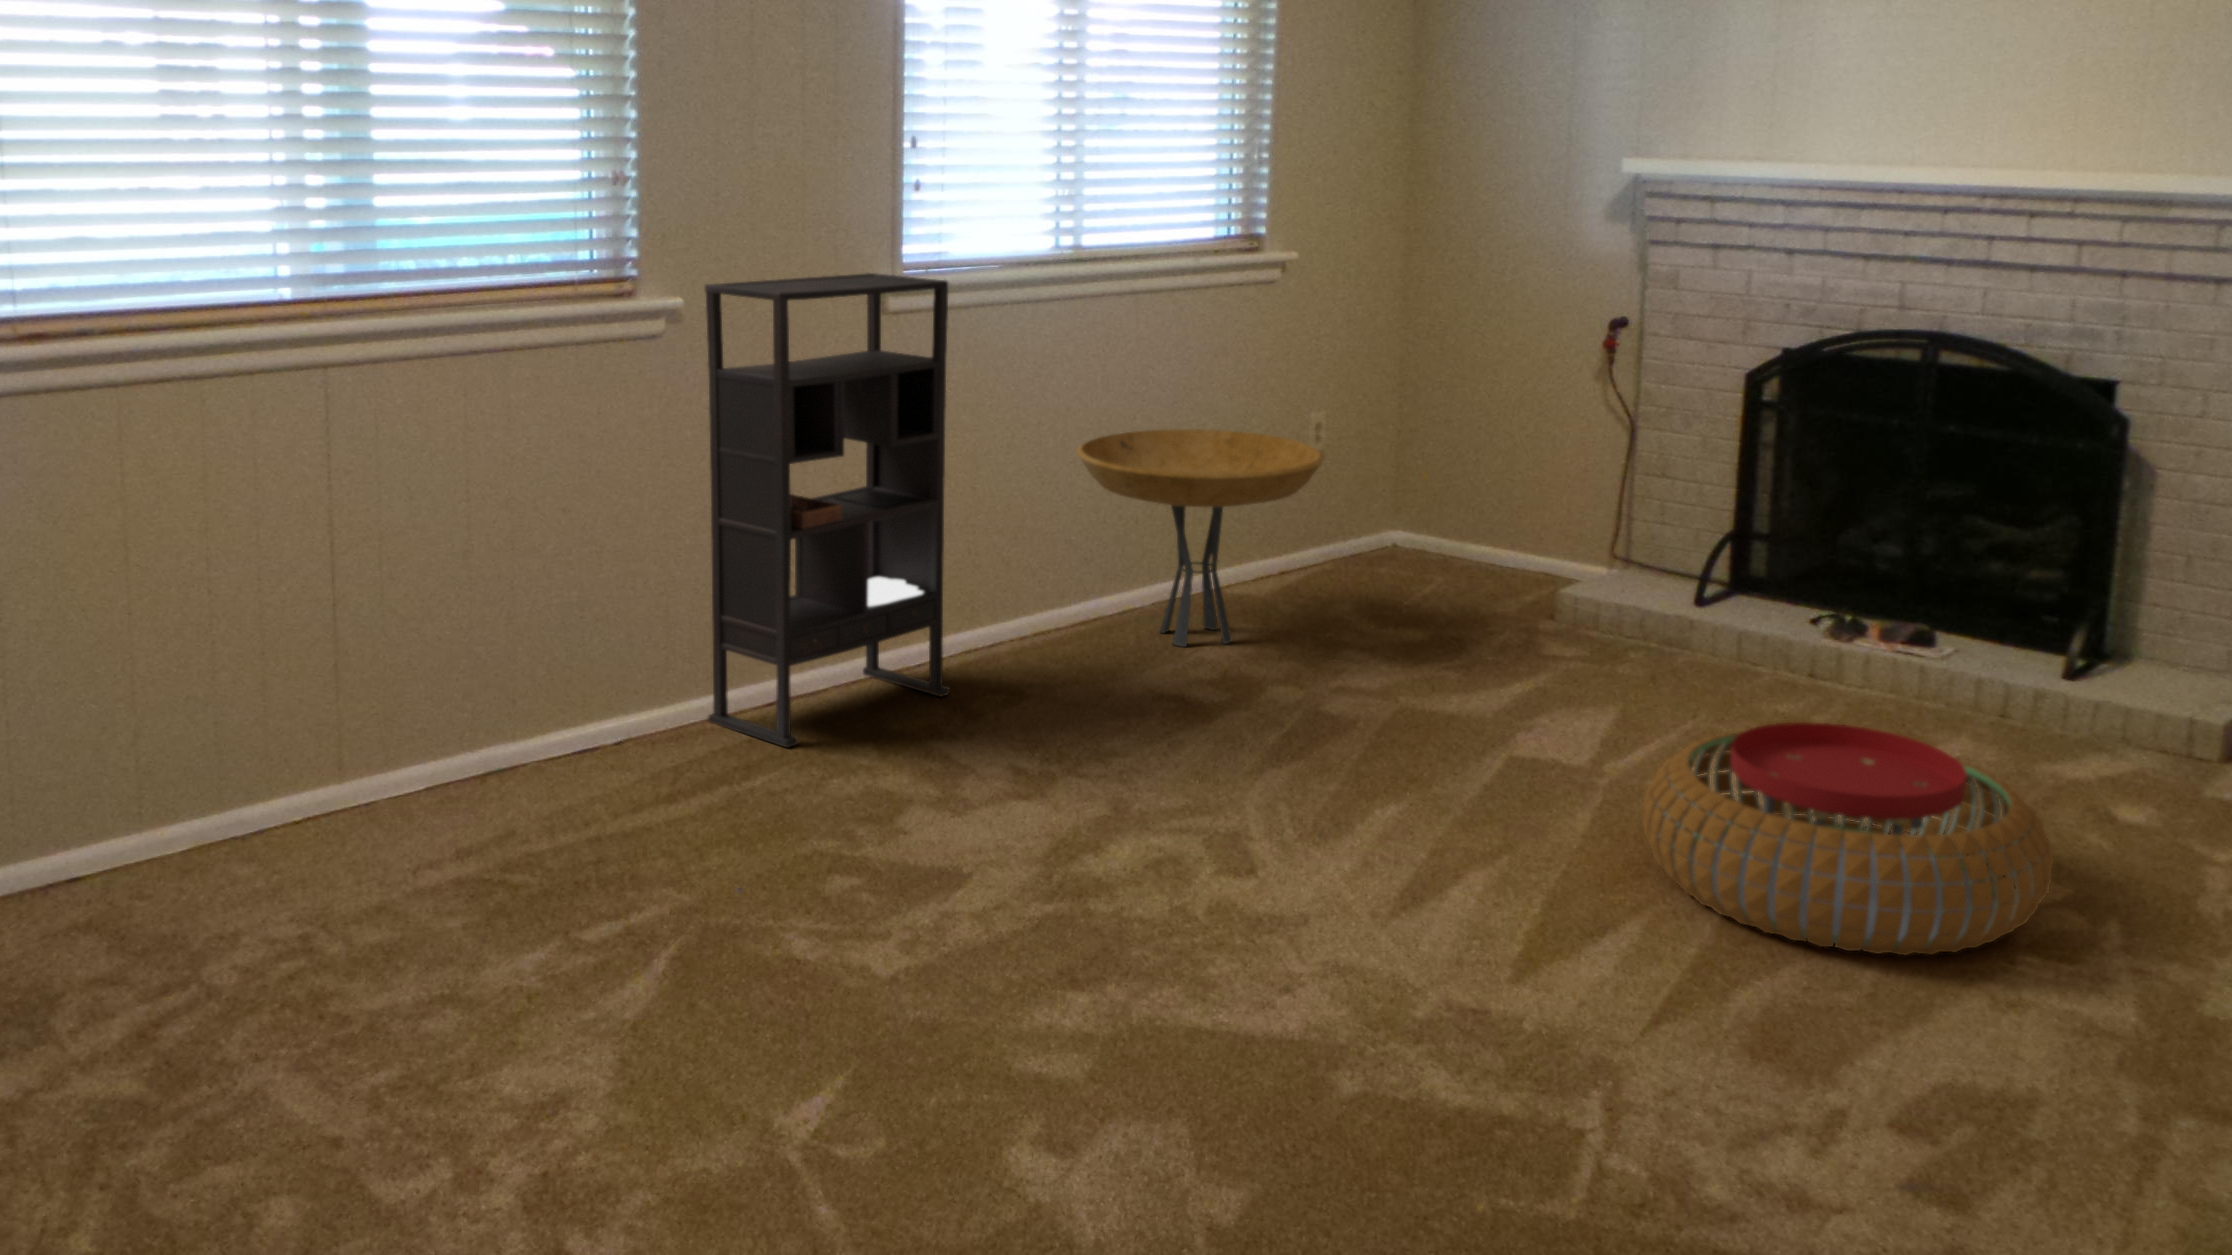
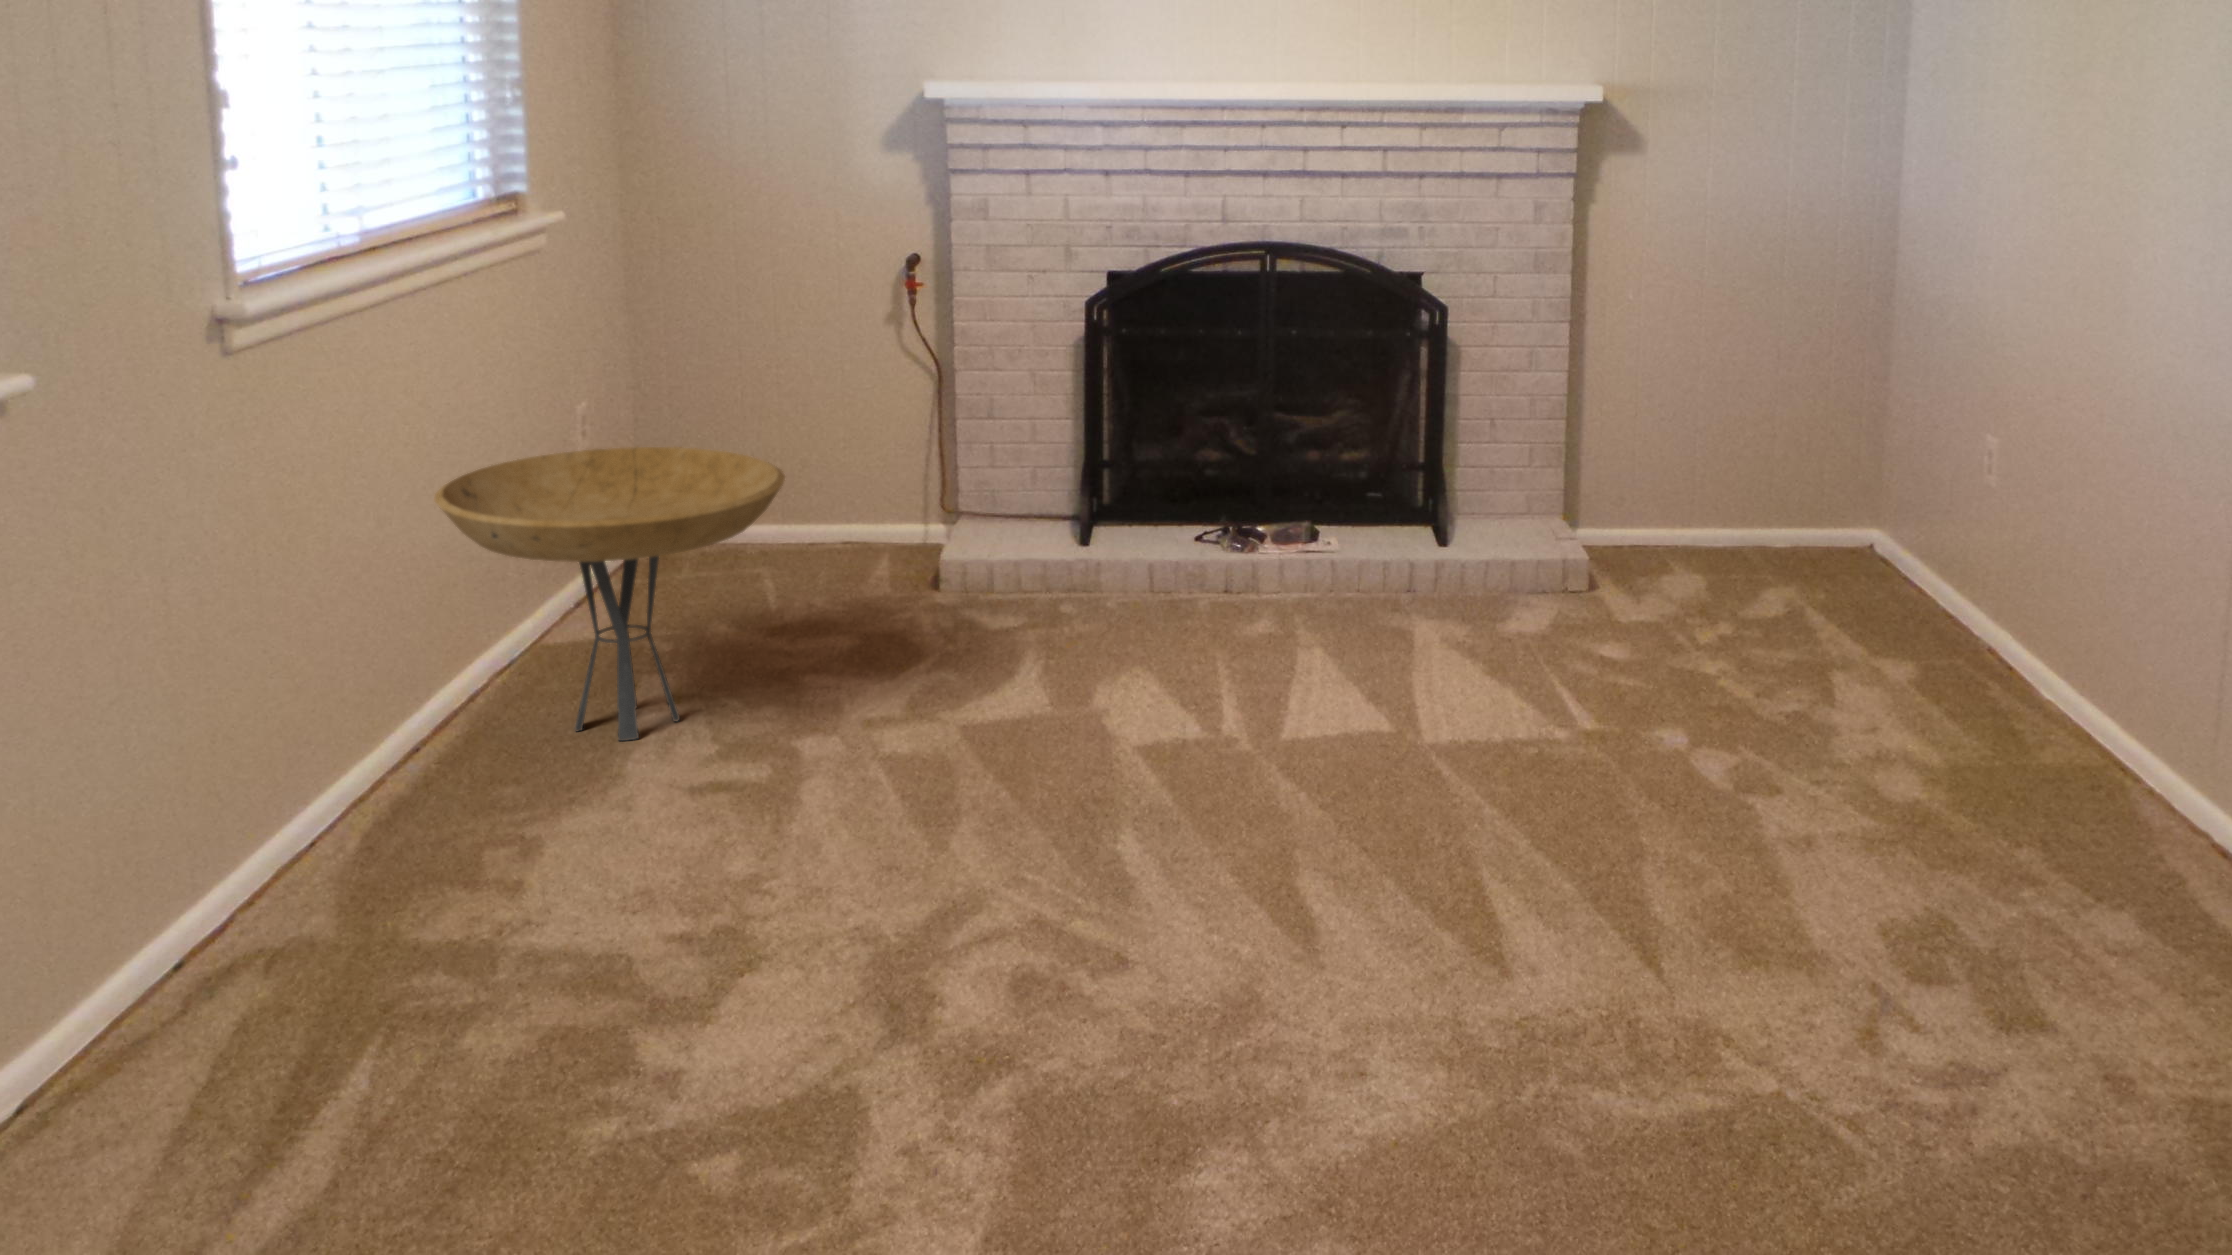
bookshelf: present [705,273,950,747] -> none [62,294,452,1080]
pouf: present [1643,722,2054,955] -> none [1399,626,1765,841]

